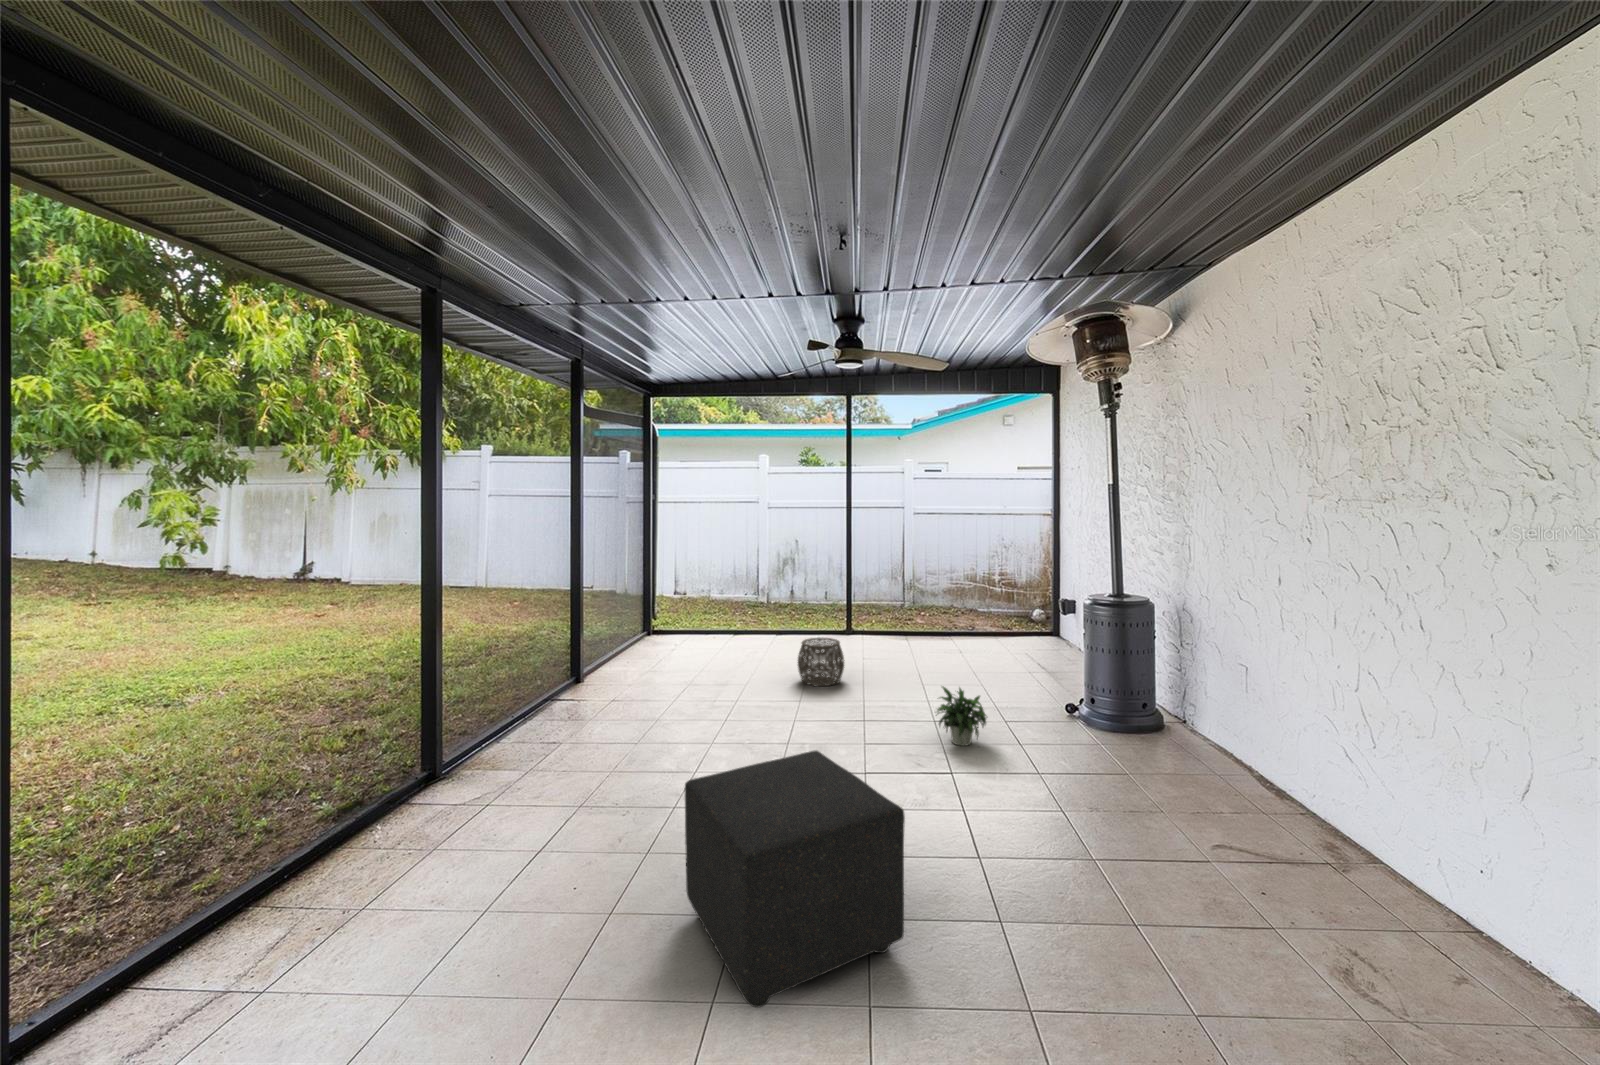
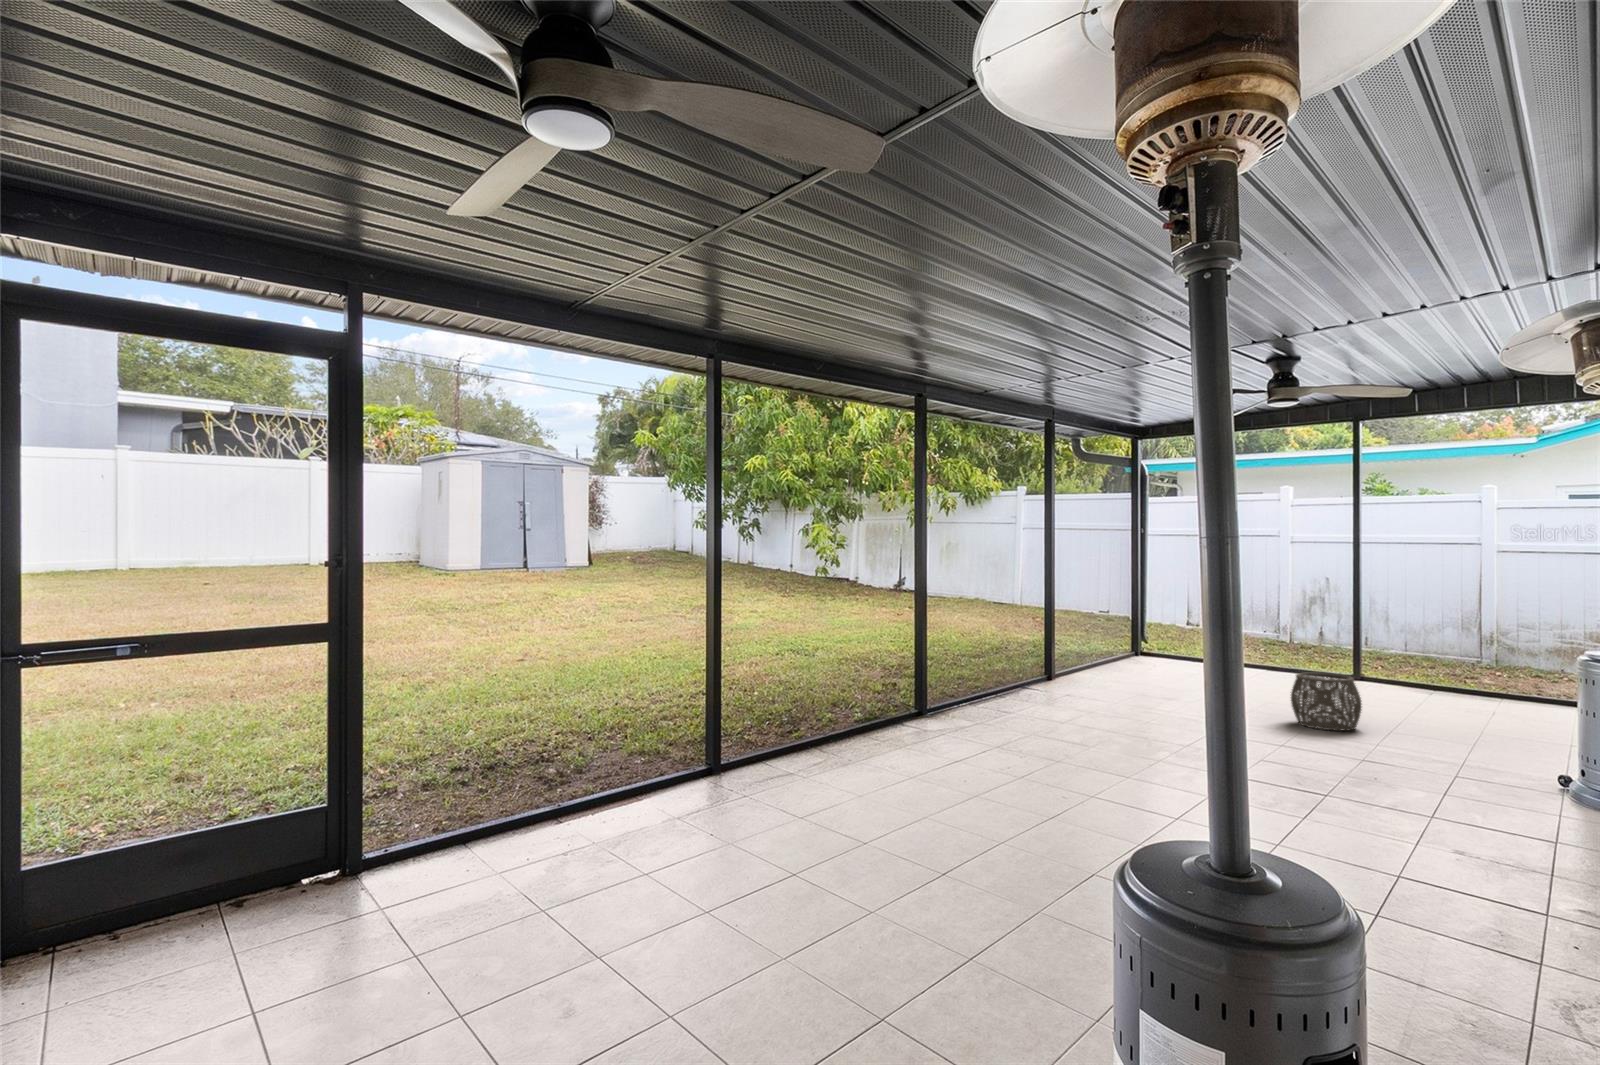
potted plant: present [936,686,987,746] -> none [1384,723,1484,800]
ottoman: present [684,751,905,1008] -> none [963,693,1107,839]

